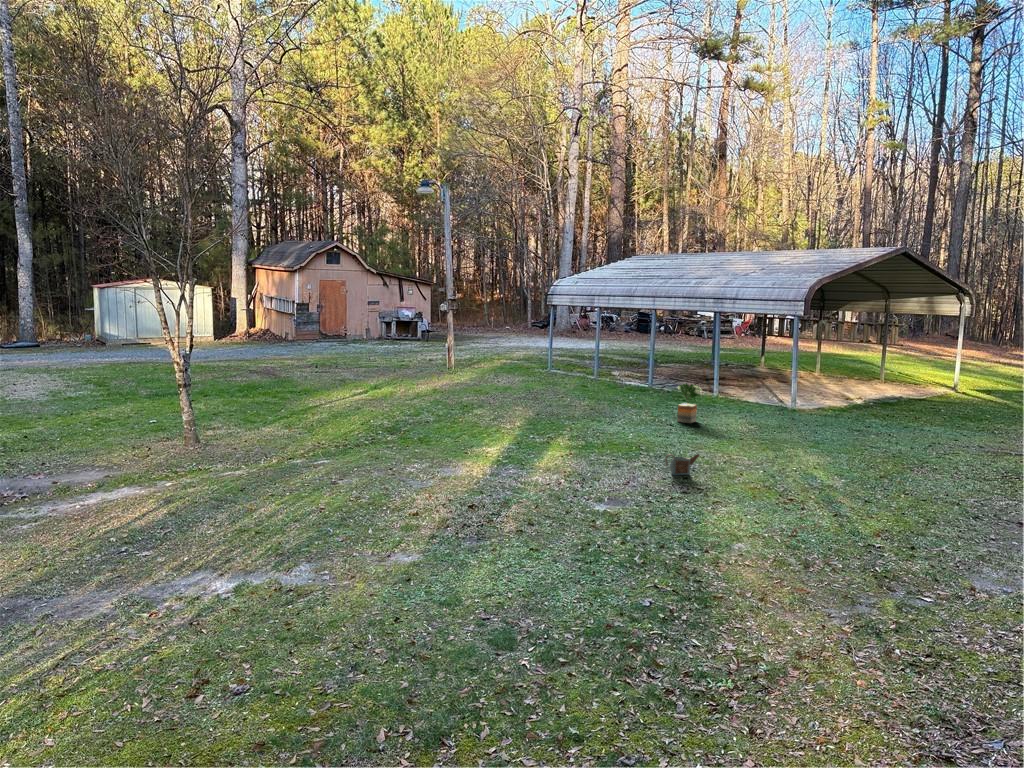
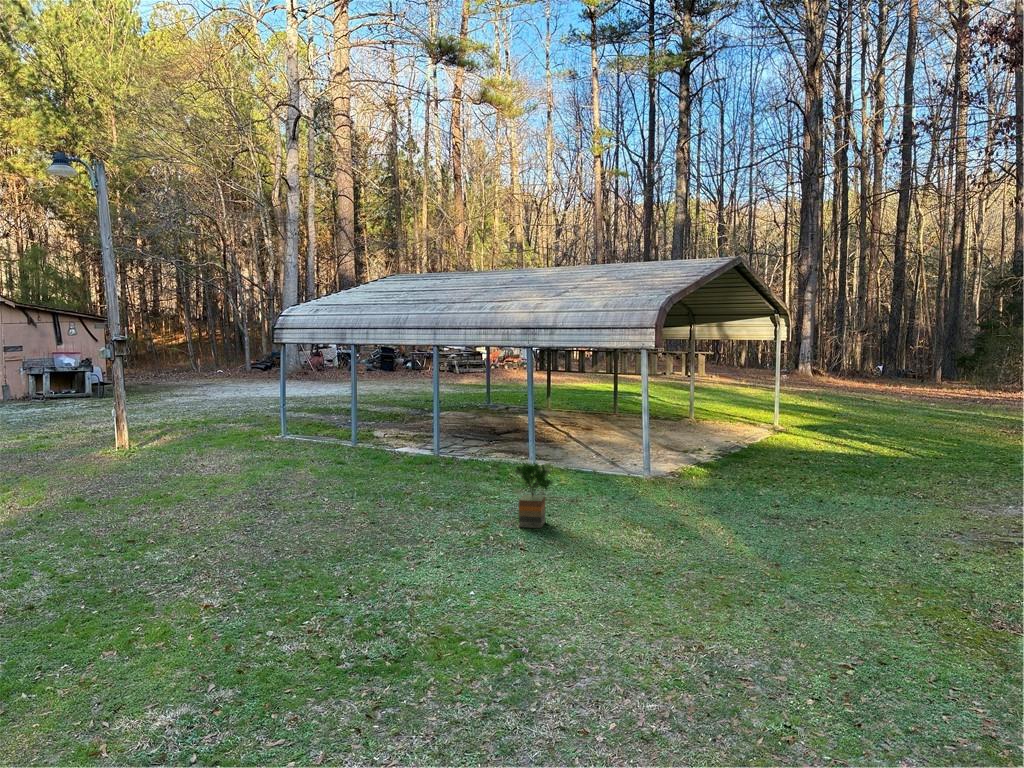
watering can: present [665,454,700,475] -> none [615,664,676,730]

